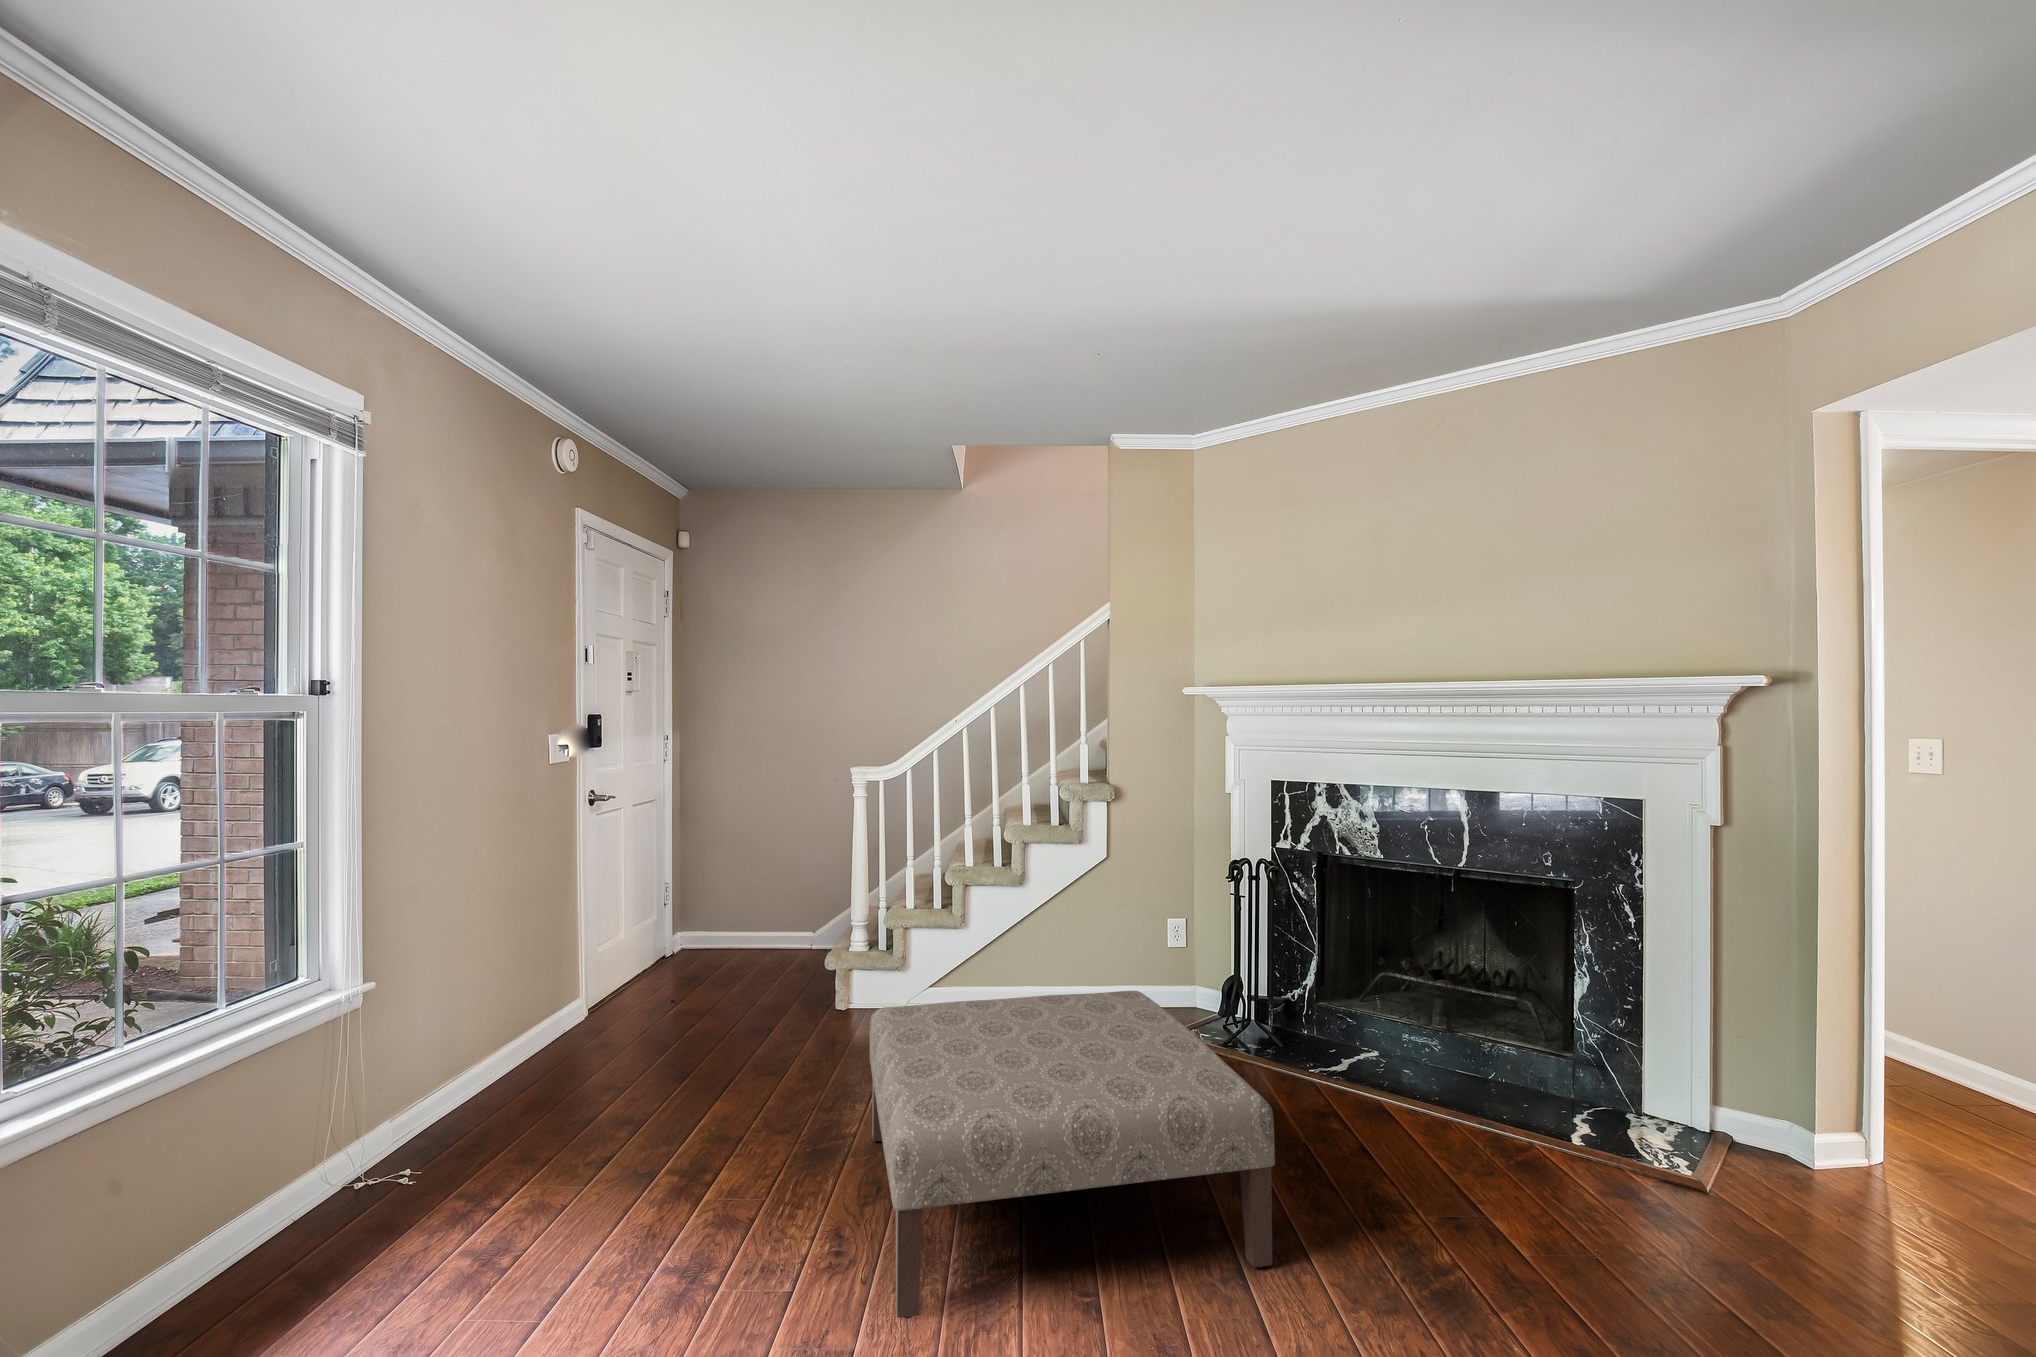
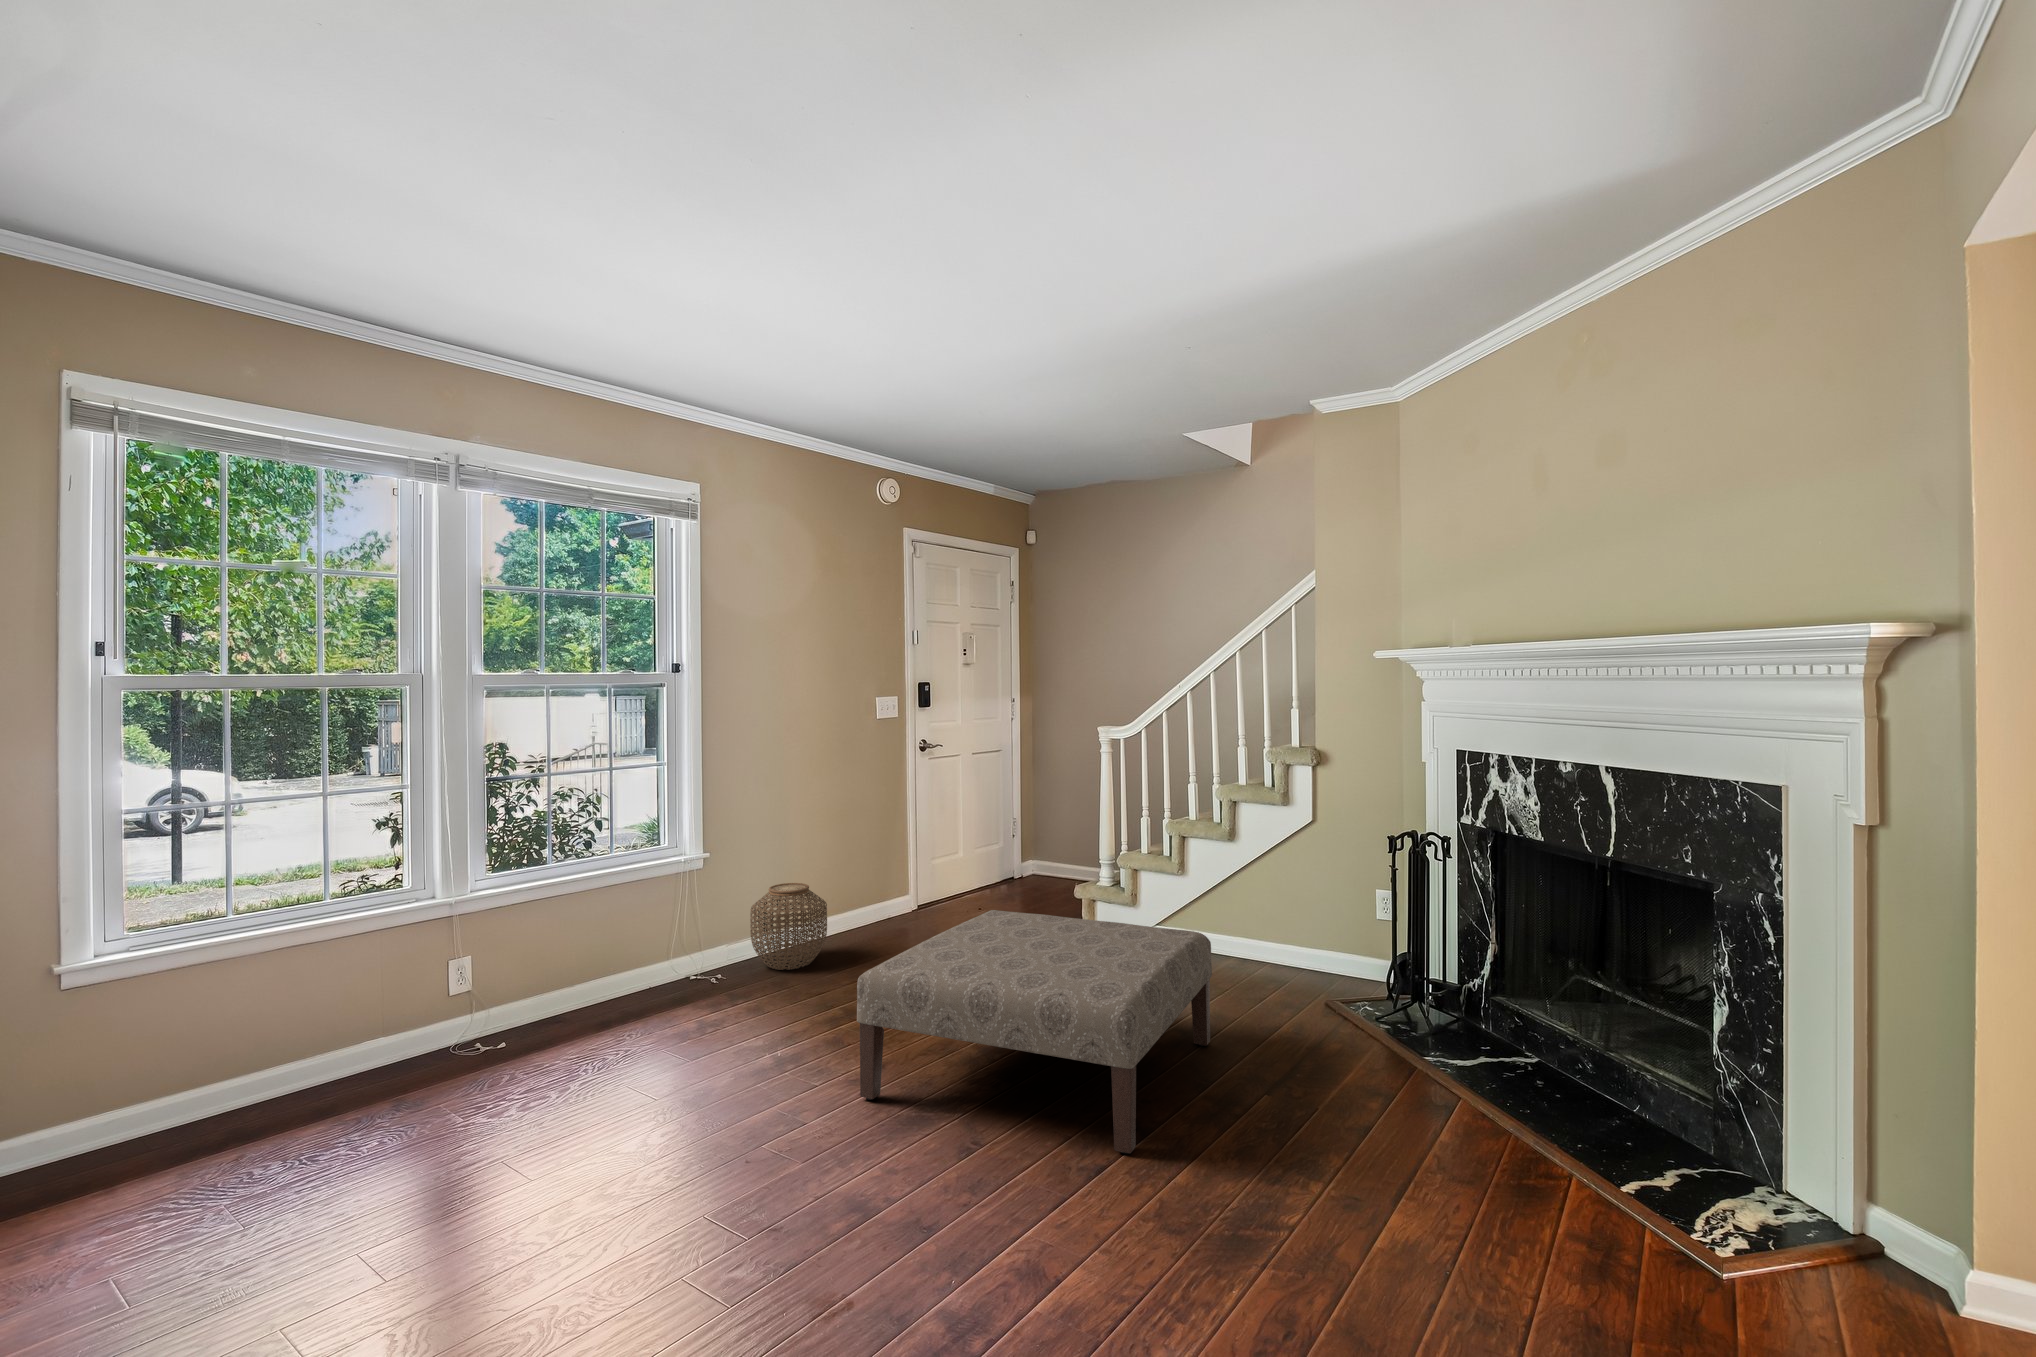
woven basket: none [424,1019,556,1163] -> present [750,883,827,970]

